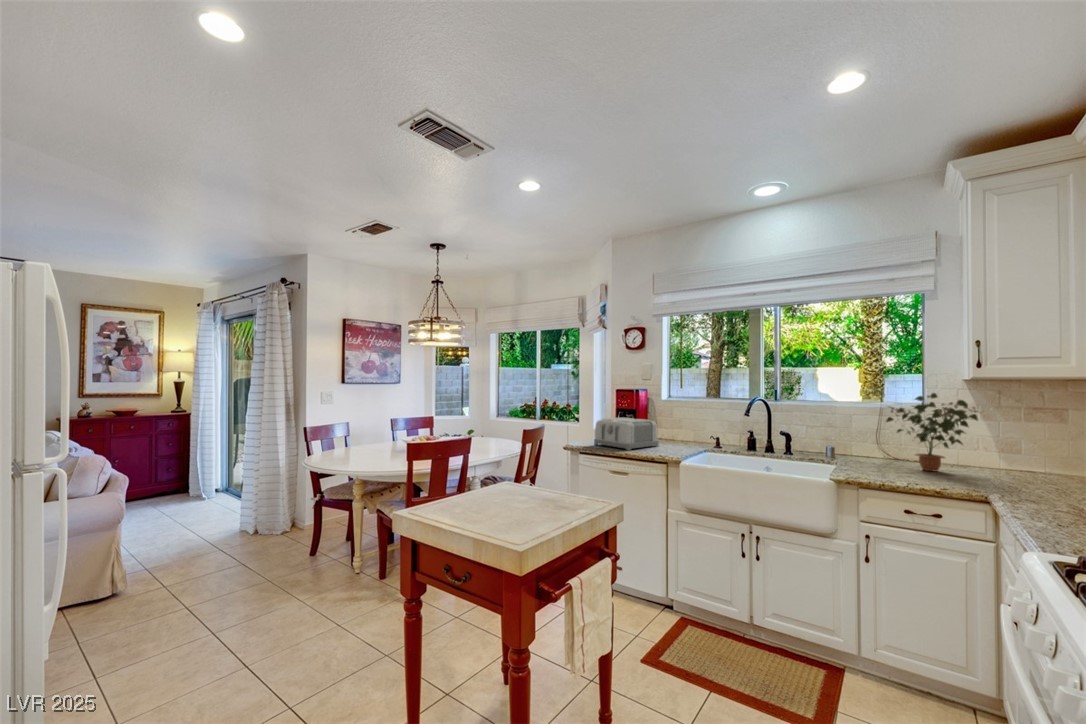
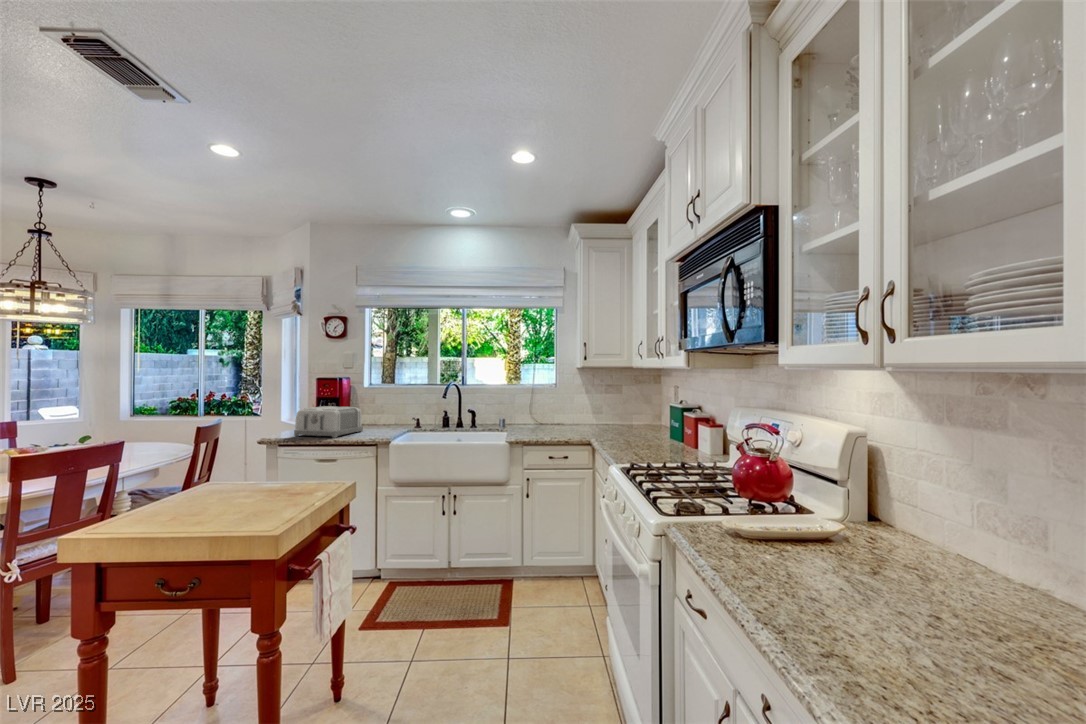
potted plant: present [886,393,978,471] -> none [537,376,589,430]

